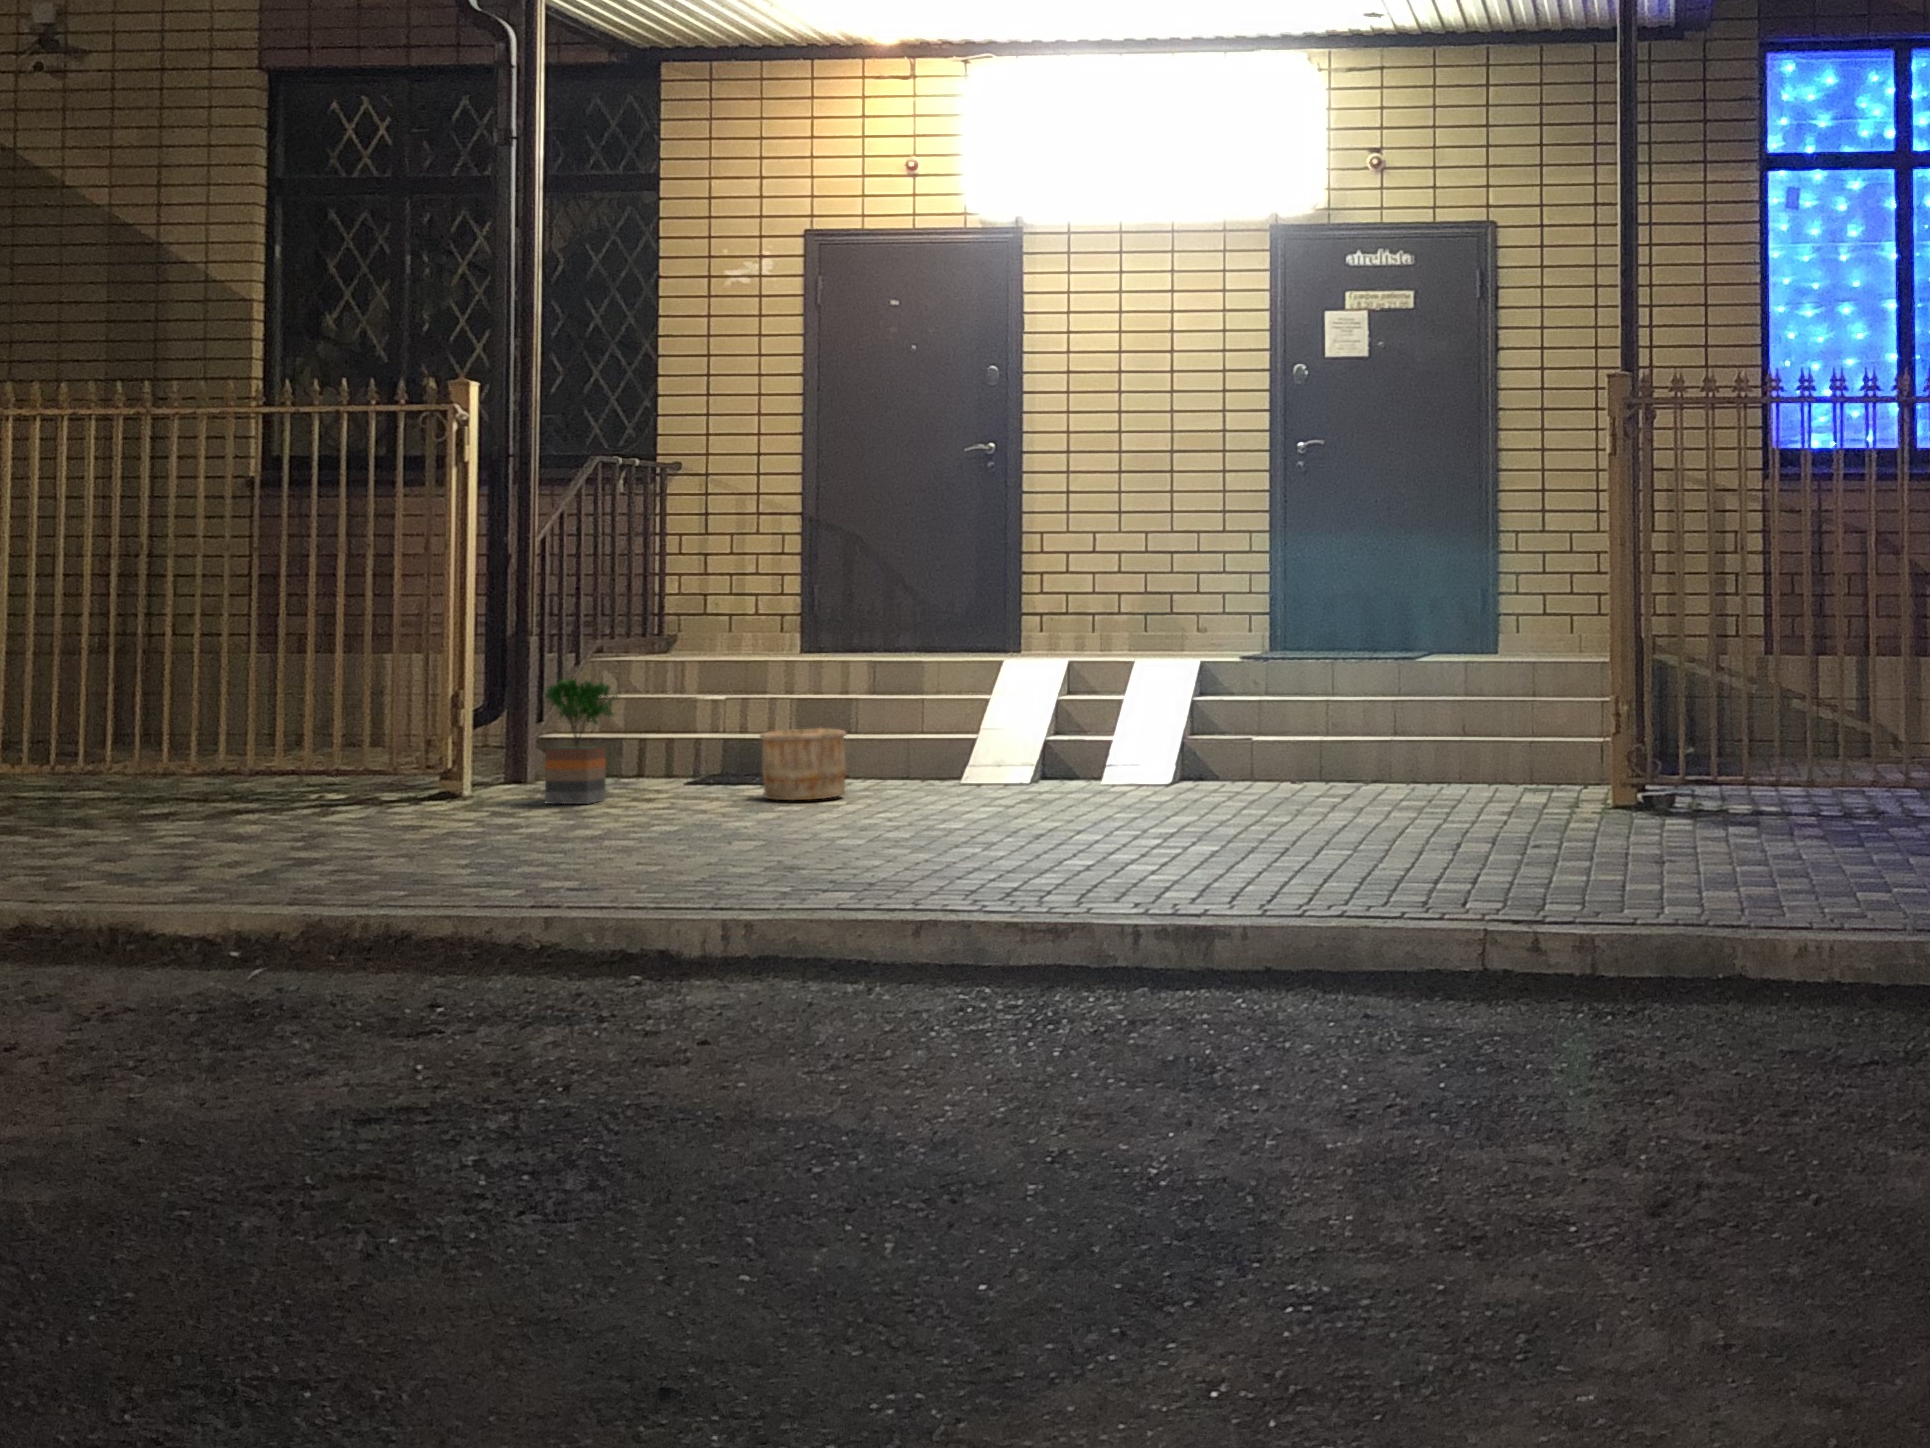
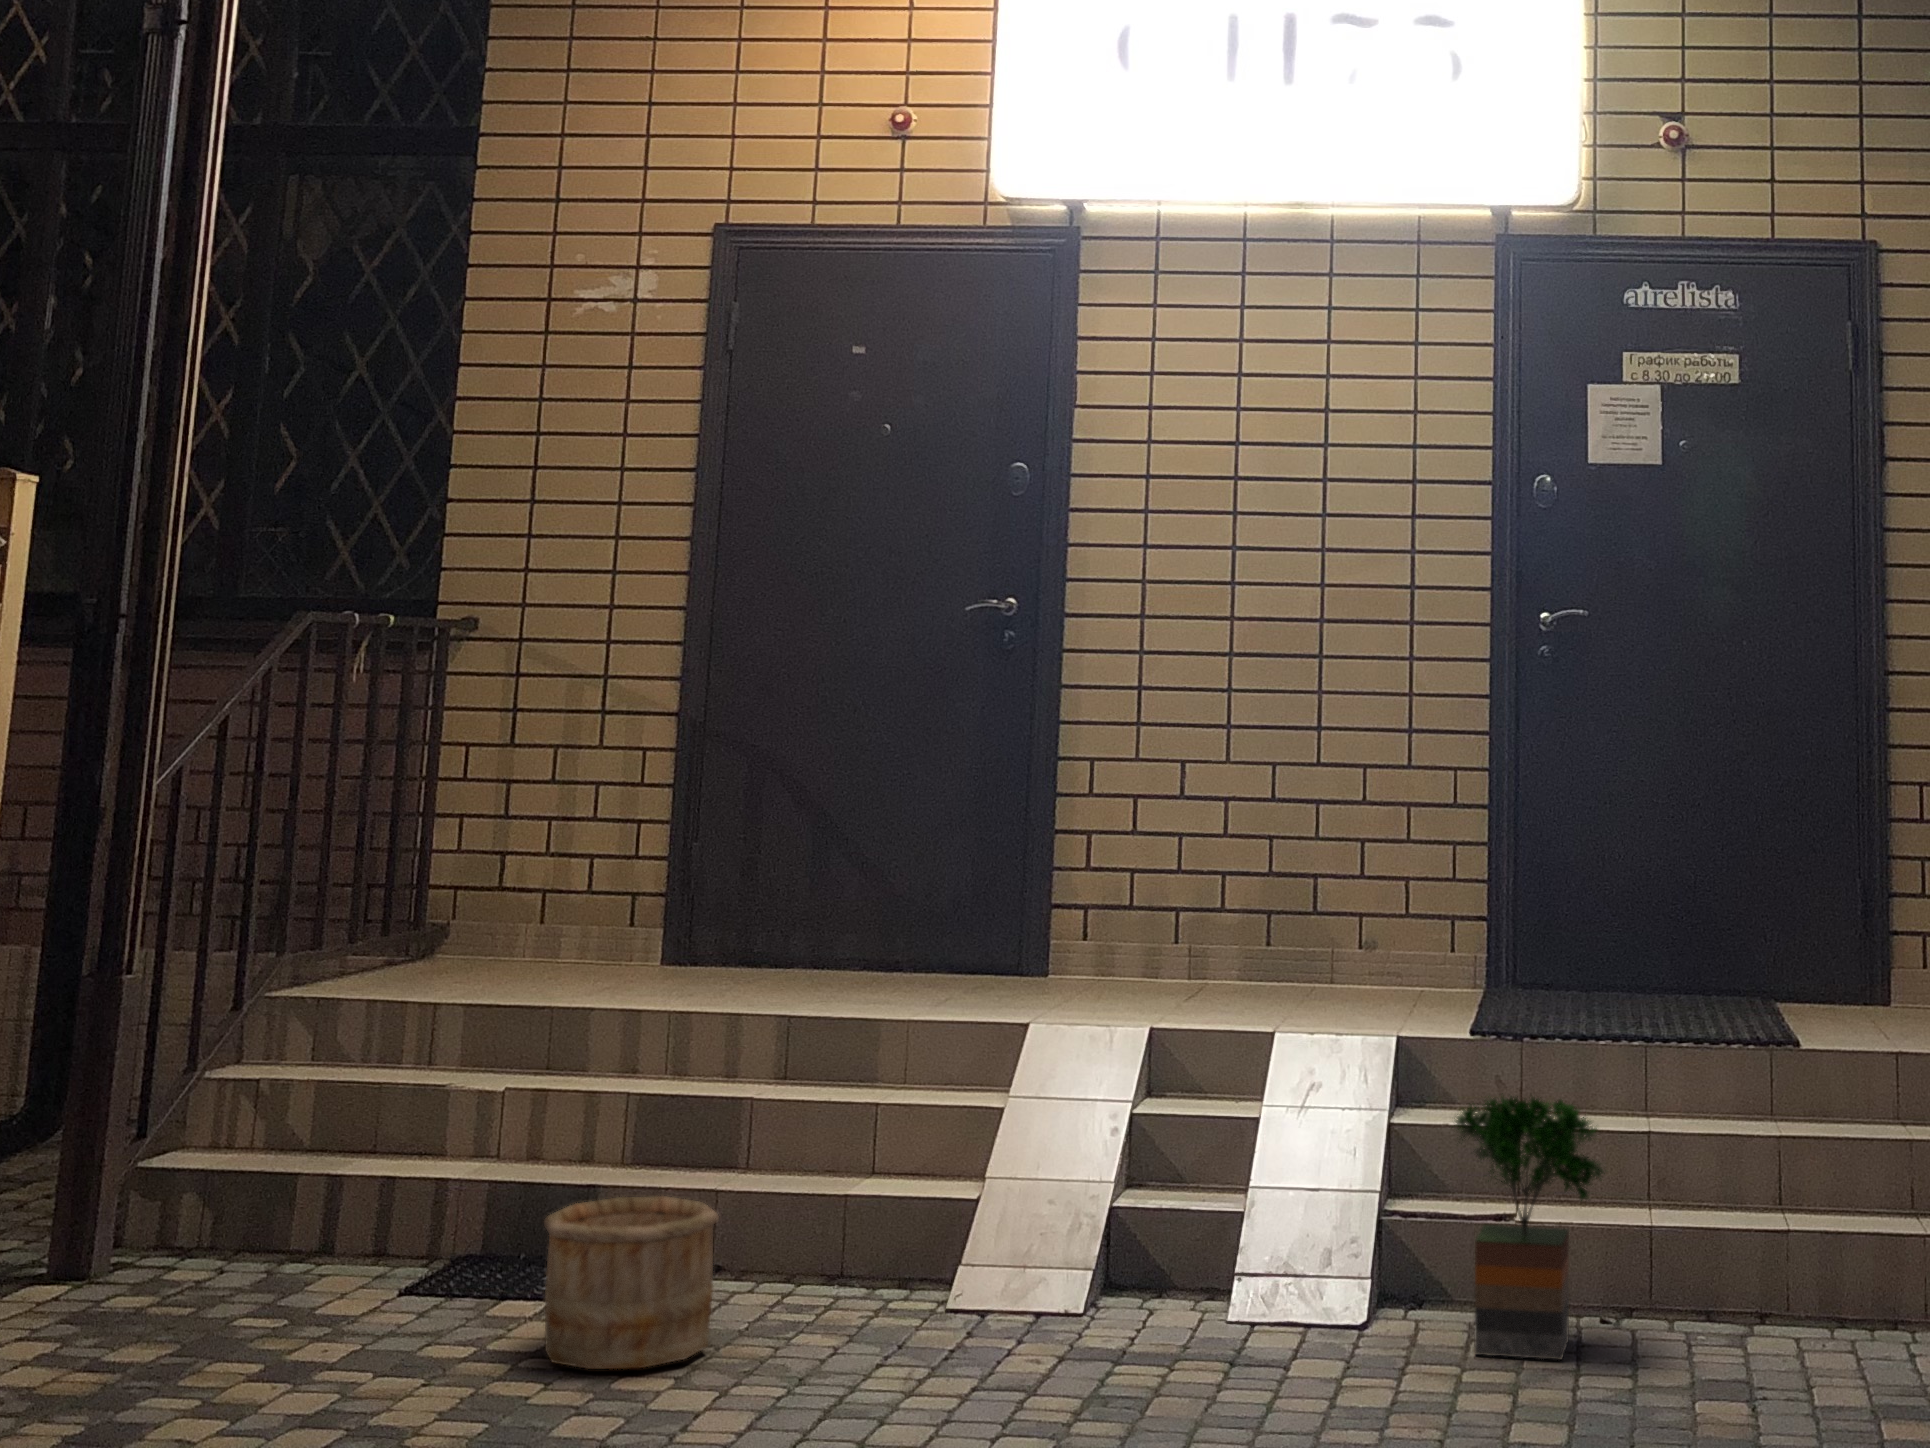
potted tree: present [543,679,619,804] -> present [1452,1097,1605,1360]

